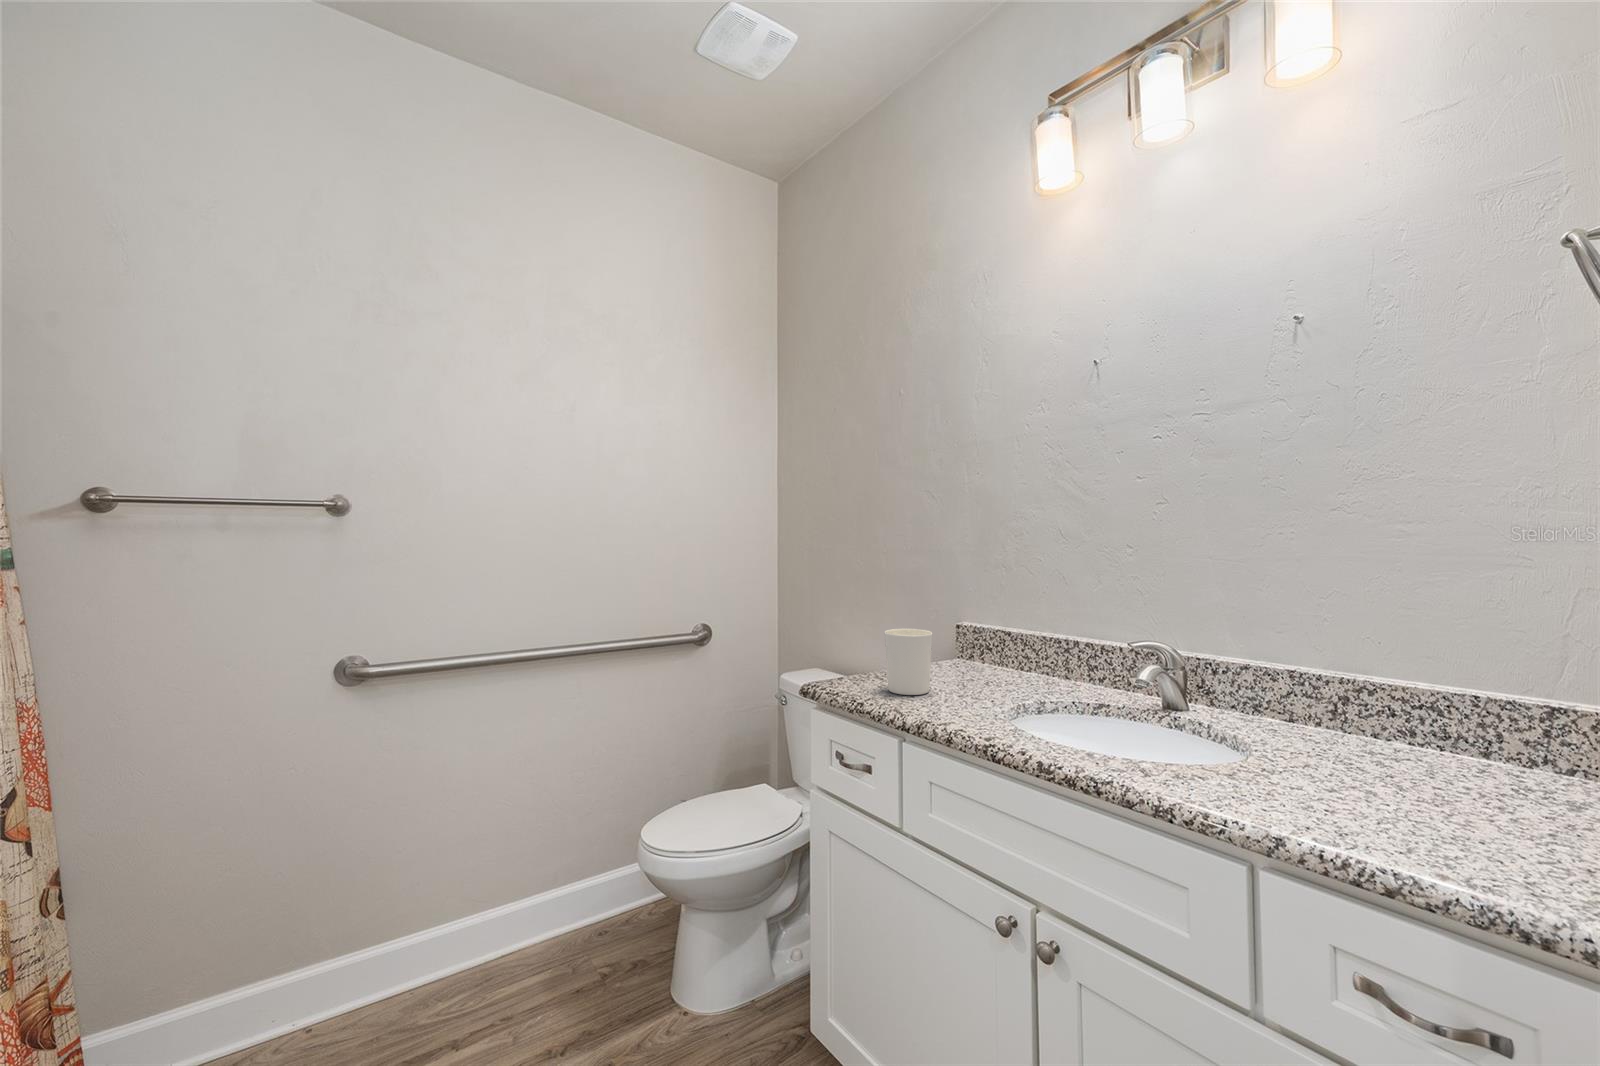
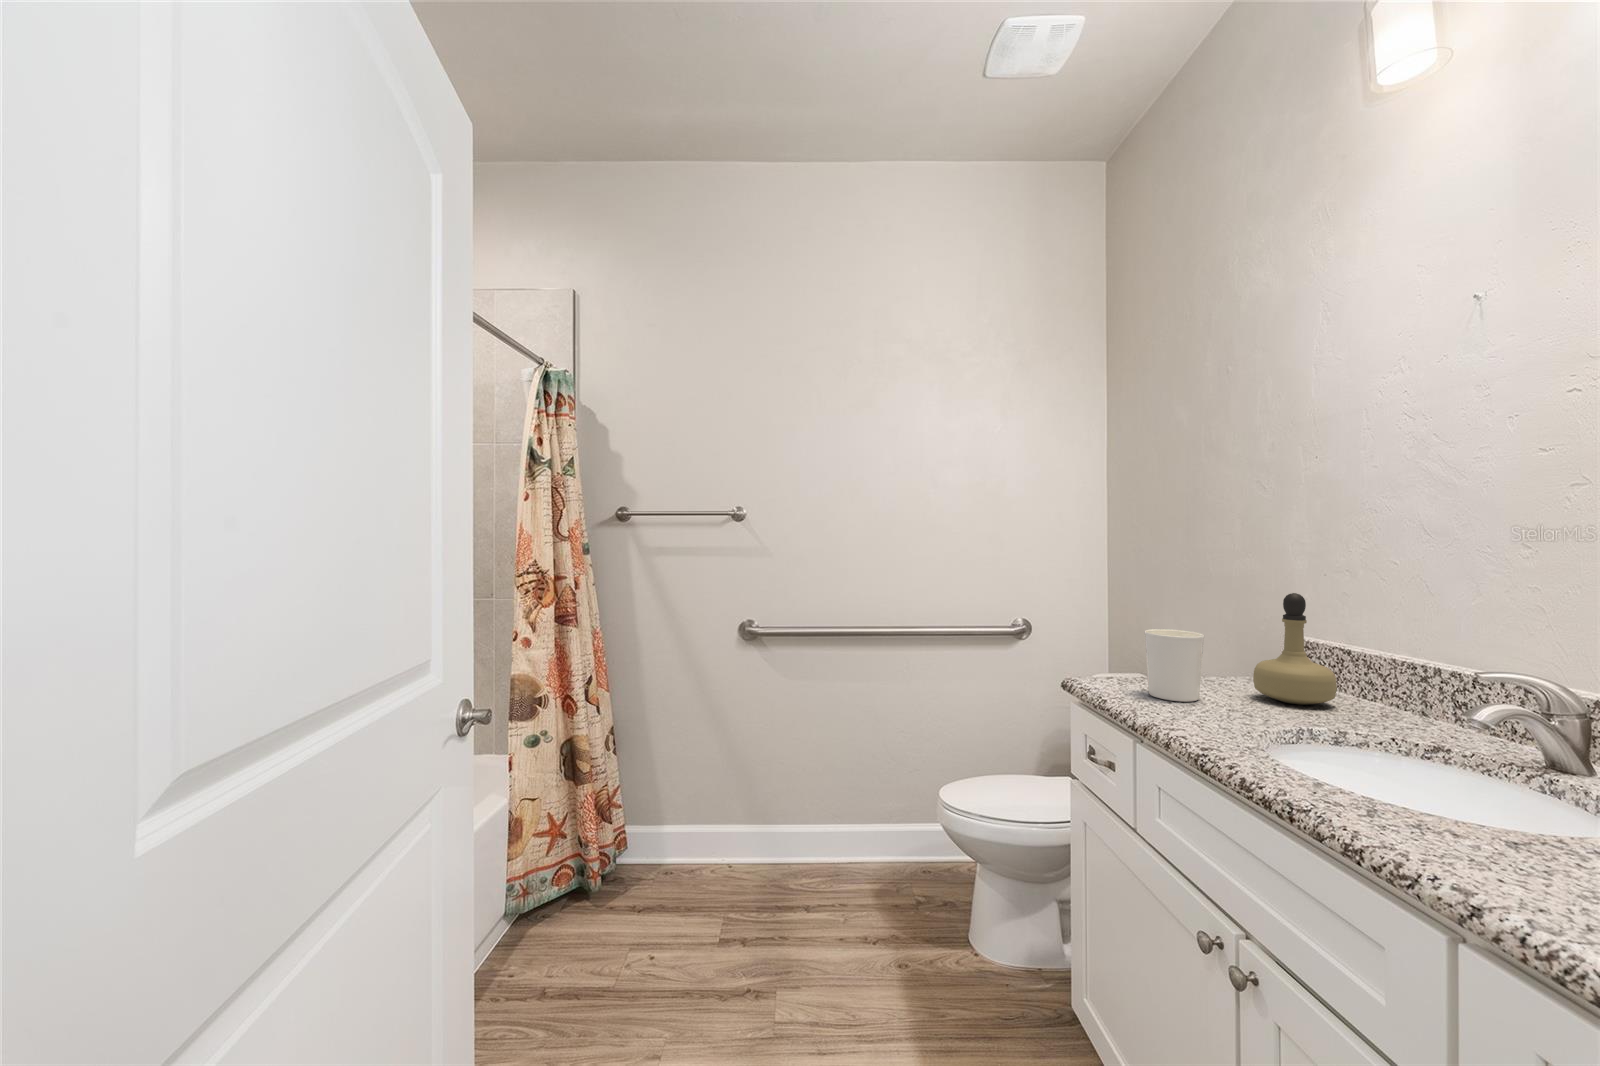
perfume bottle: none [956,589,1015,682] -> present [1253,593,1337,705]

